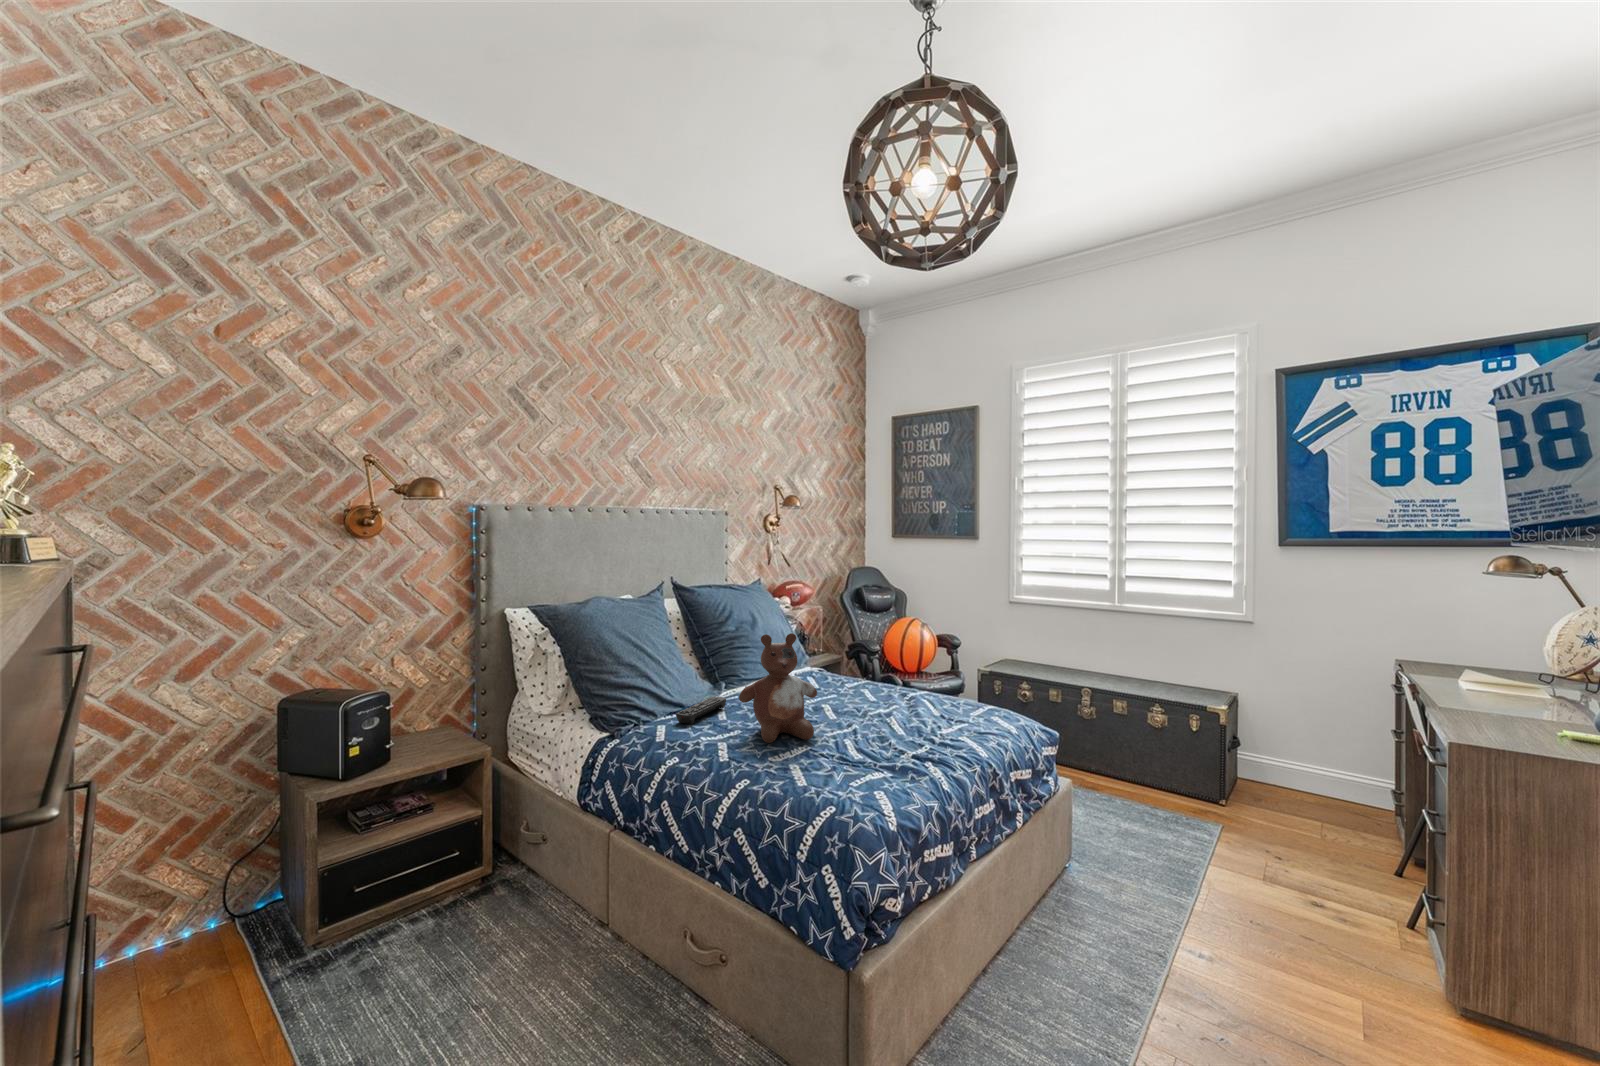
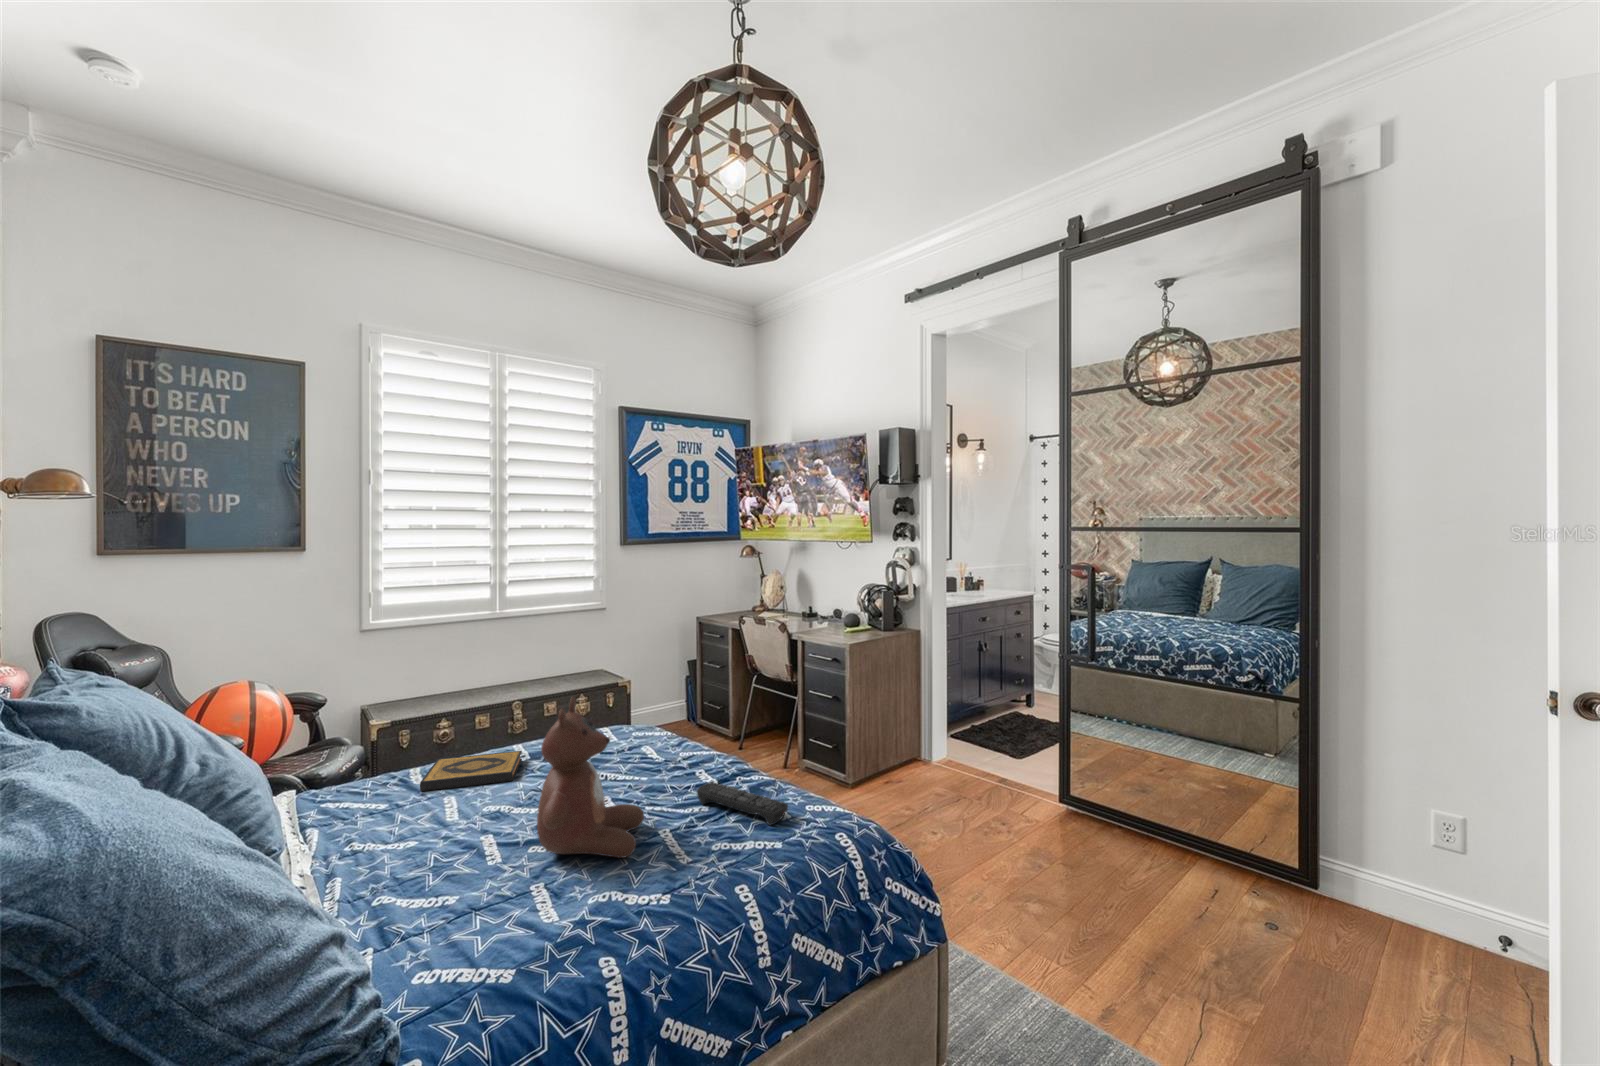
hardback book: none [836,679,899,703] -> present [420,751,522,791]
remote control: present [676,697,726,724] -> present [697,782,788,826]

